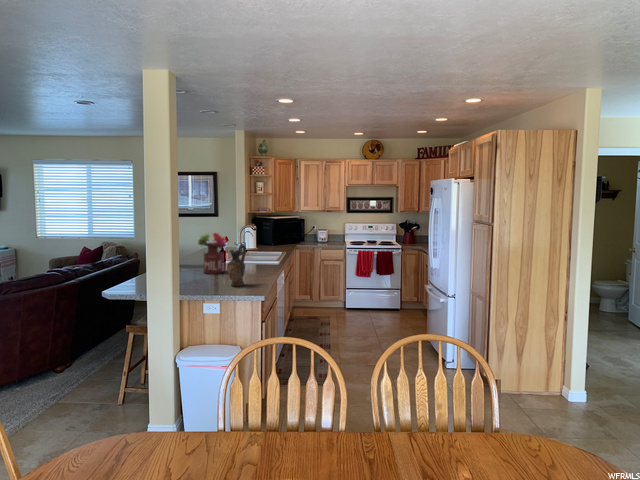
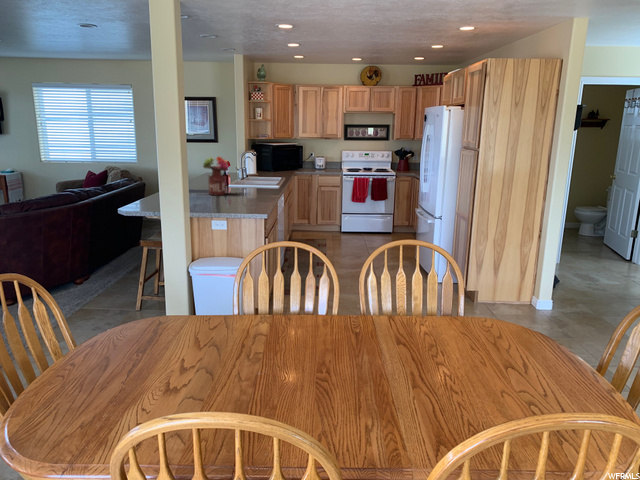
ceramic pitcher: present [227,245,246,286] -> none [232,167,249,205]

